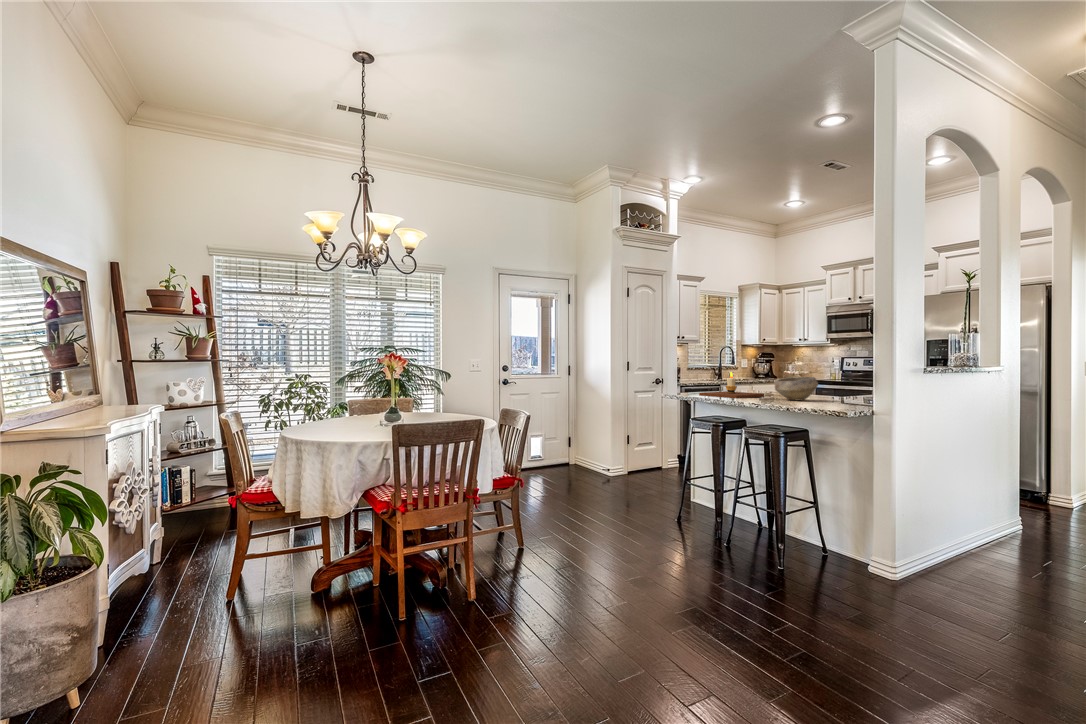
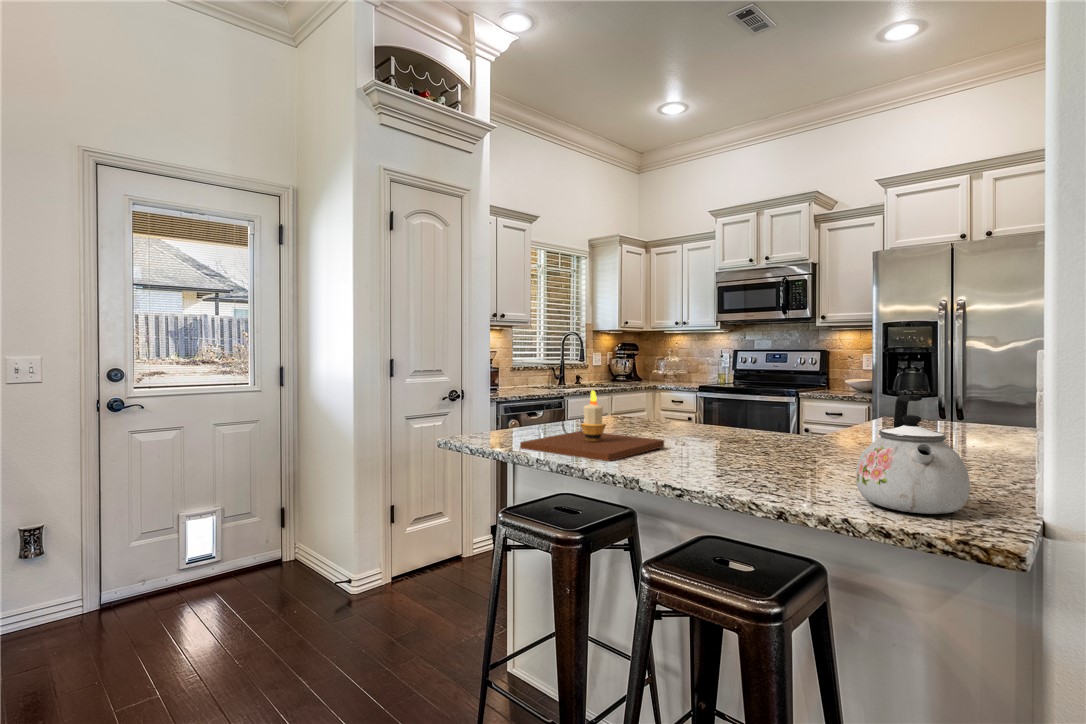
kettle: none [823,368,861,407] -> present [856,395,970,514]
bowl: present [775,377,818,400] -> none [696,403,797,465]

